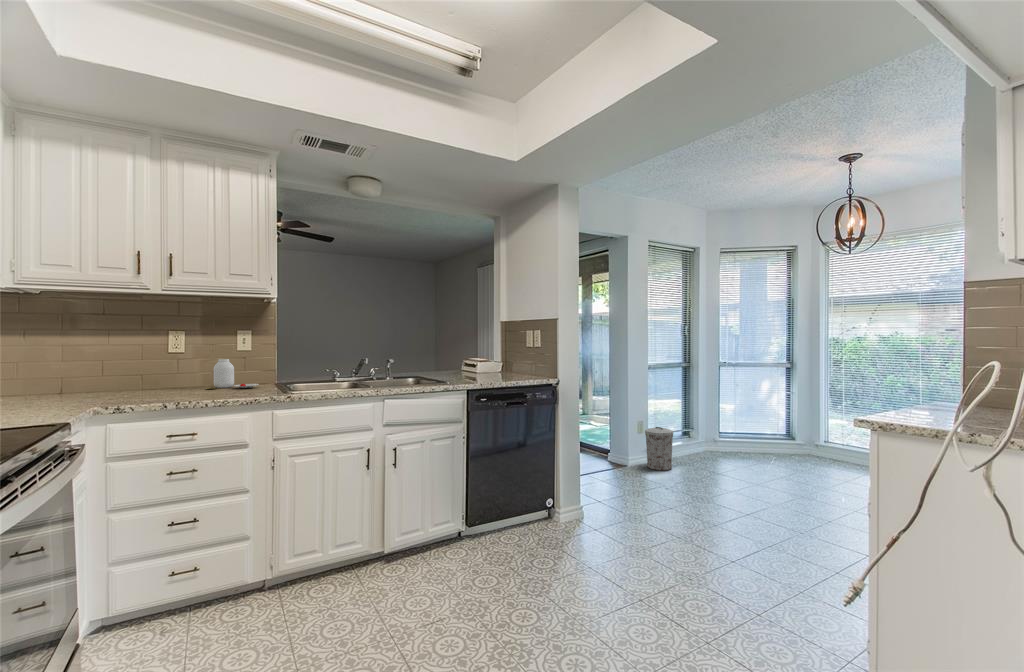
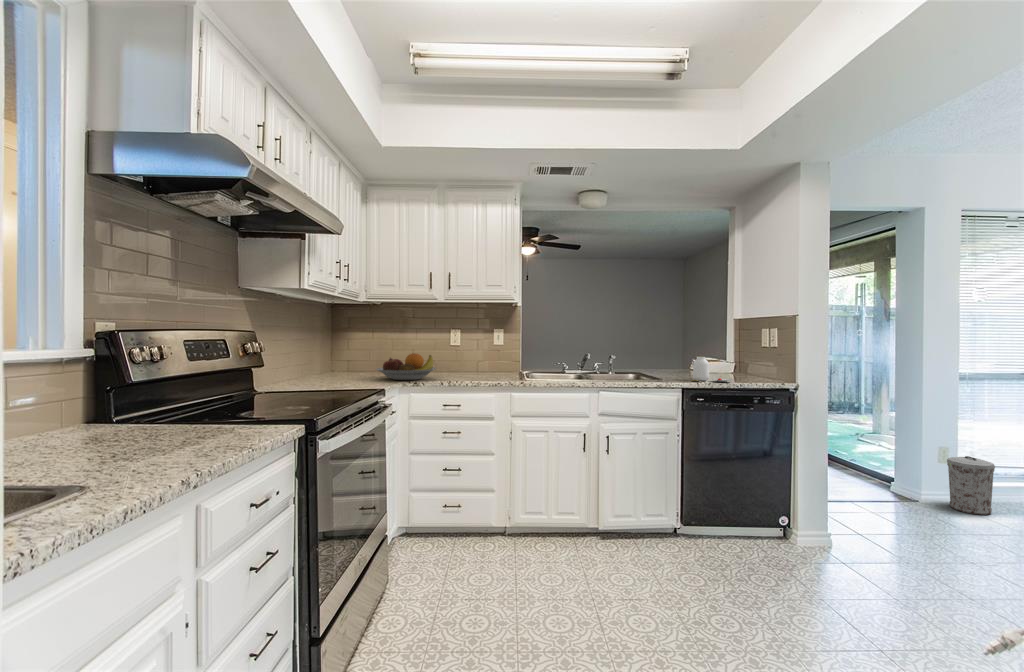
jar: present [206,359,259,389] -> present [691,357,732,382]
fruit bowl: none [49,366,158,405] -> present [376,353,436,380]

